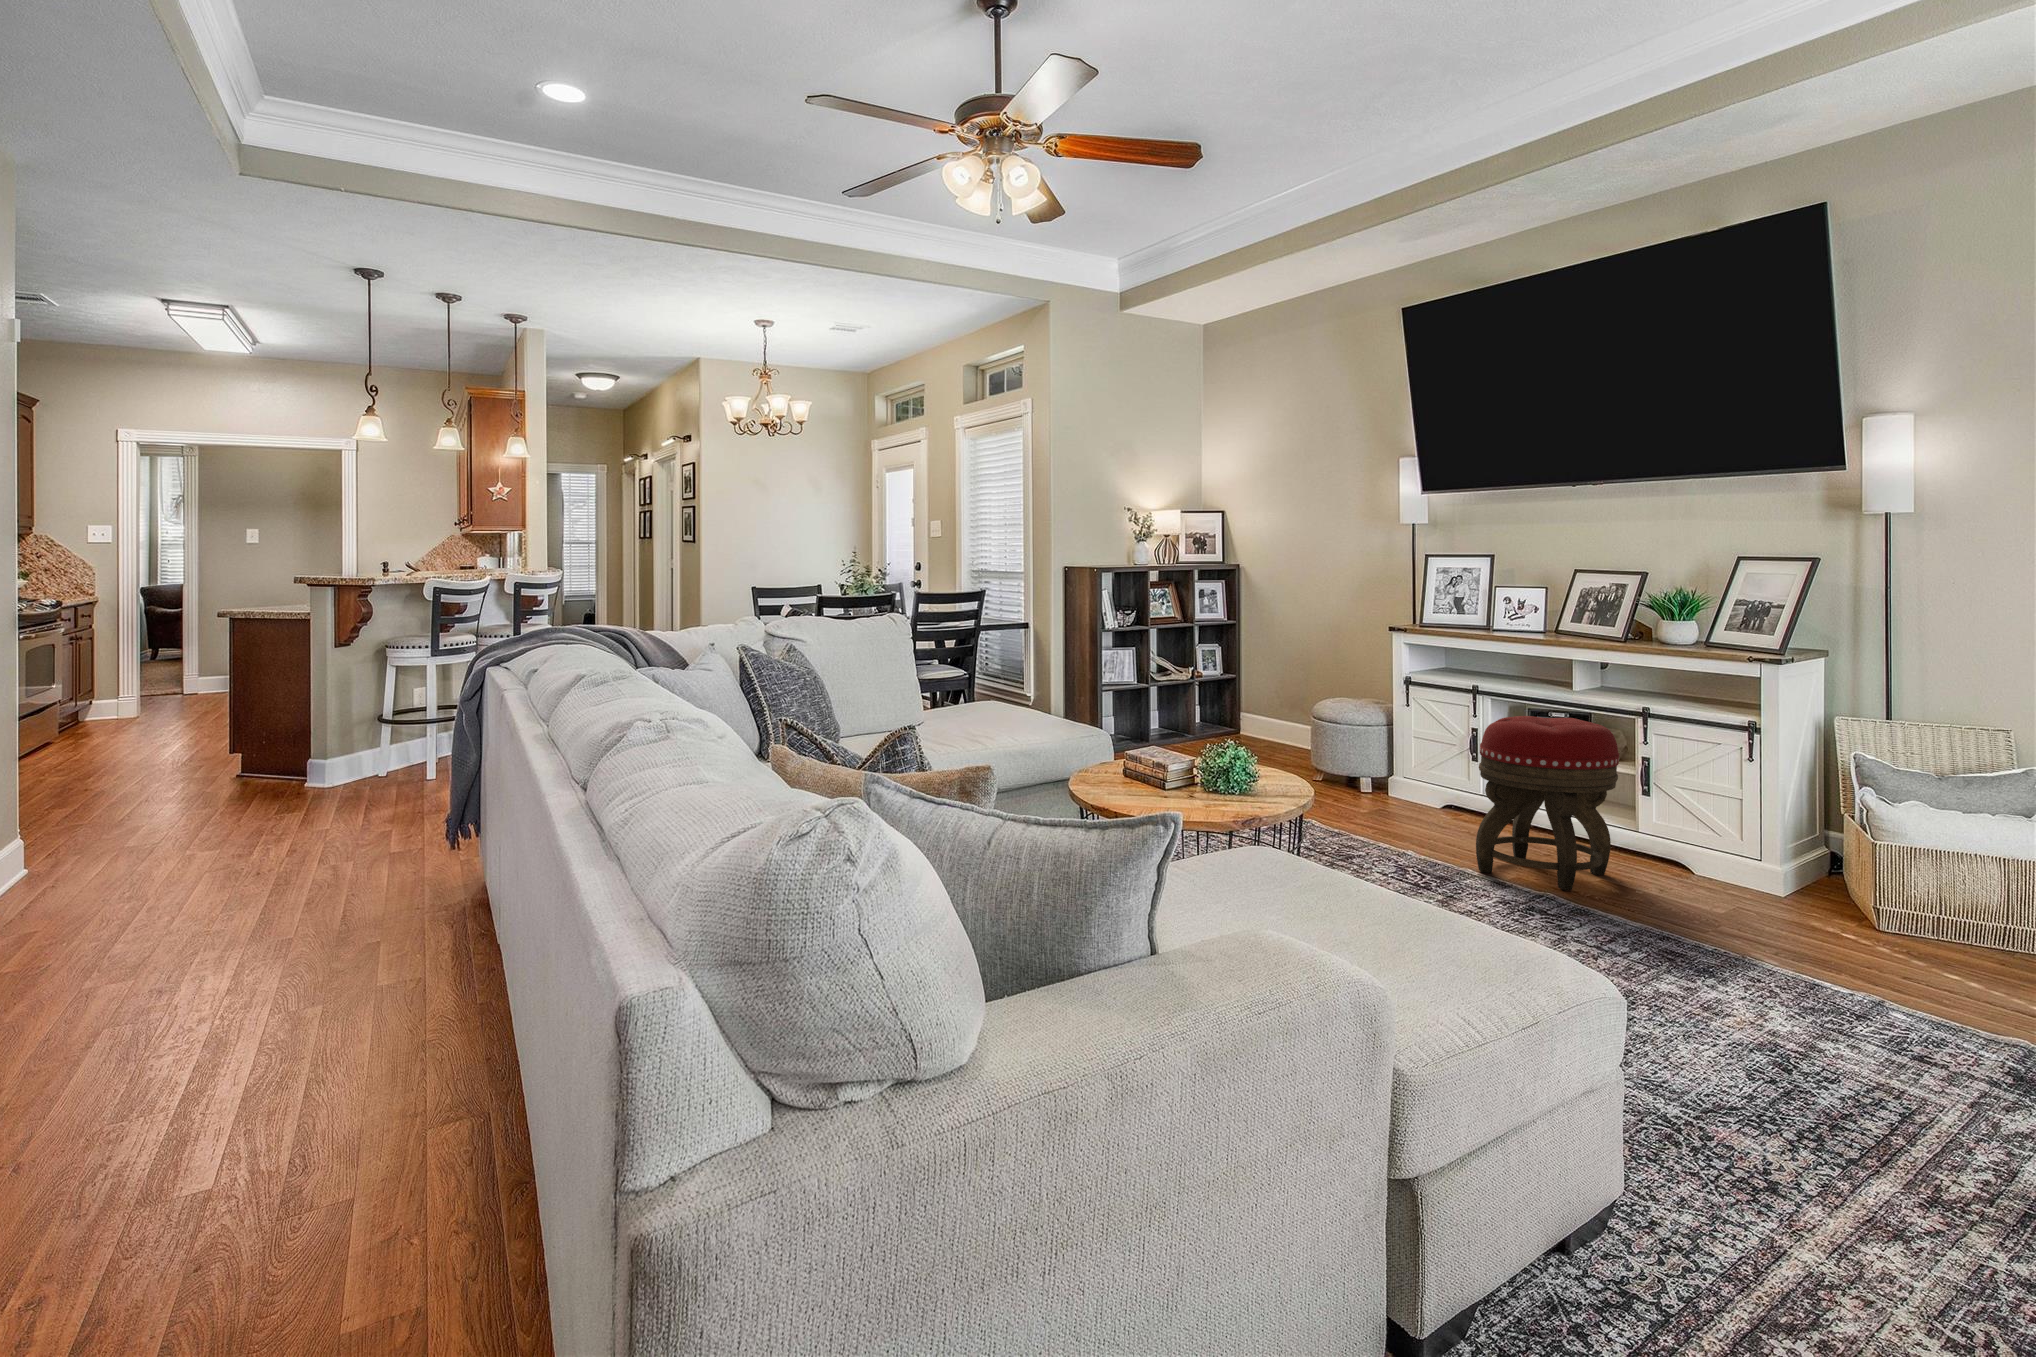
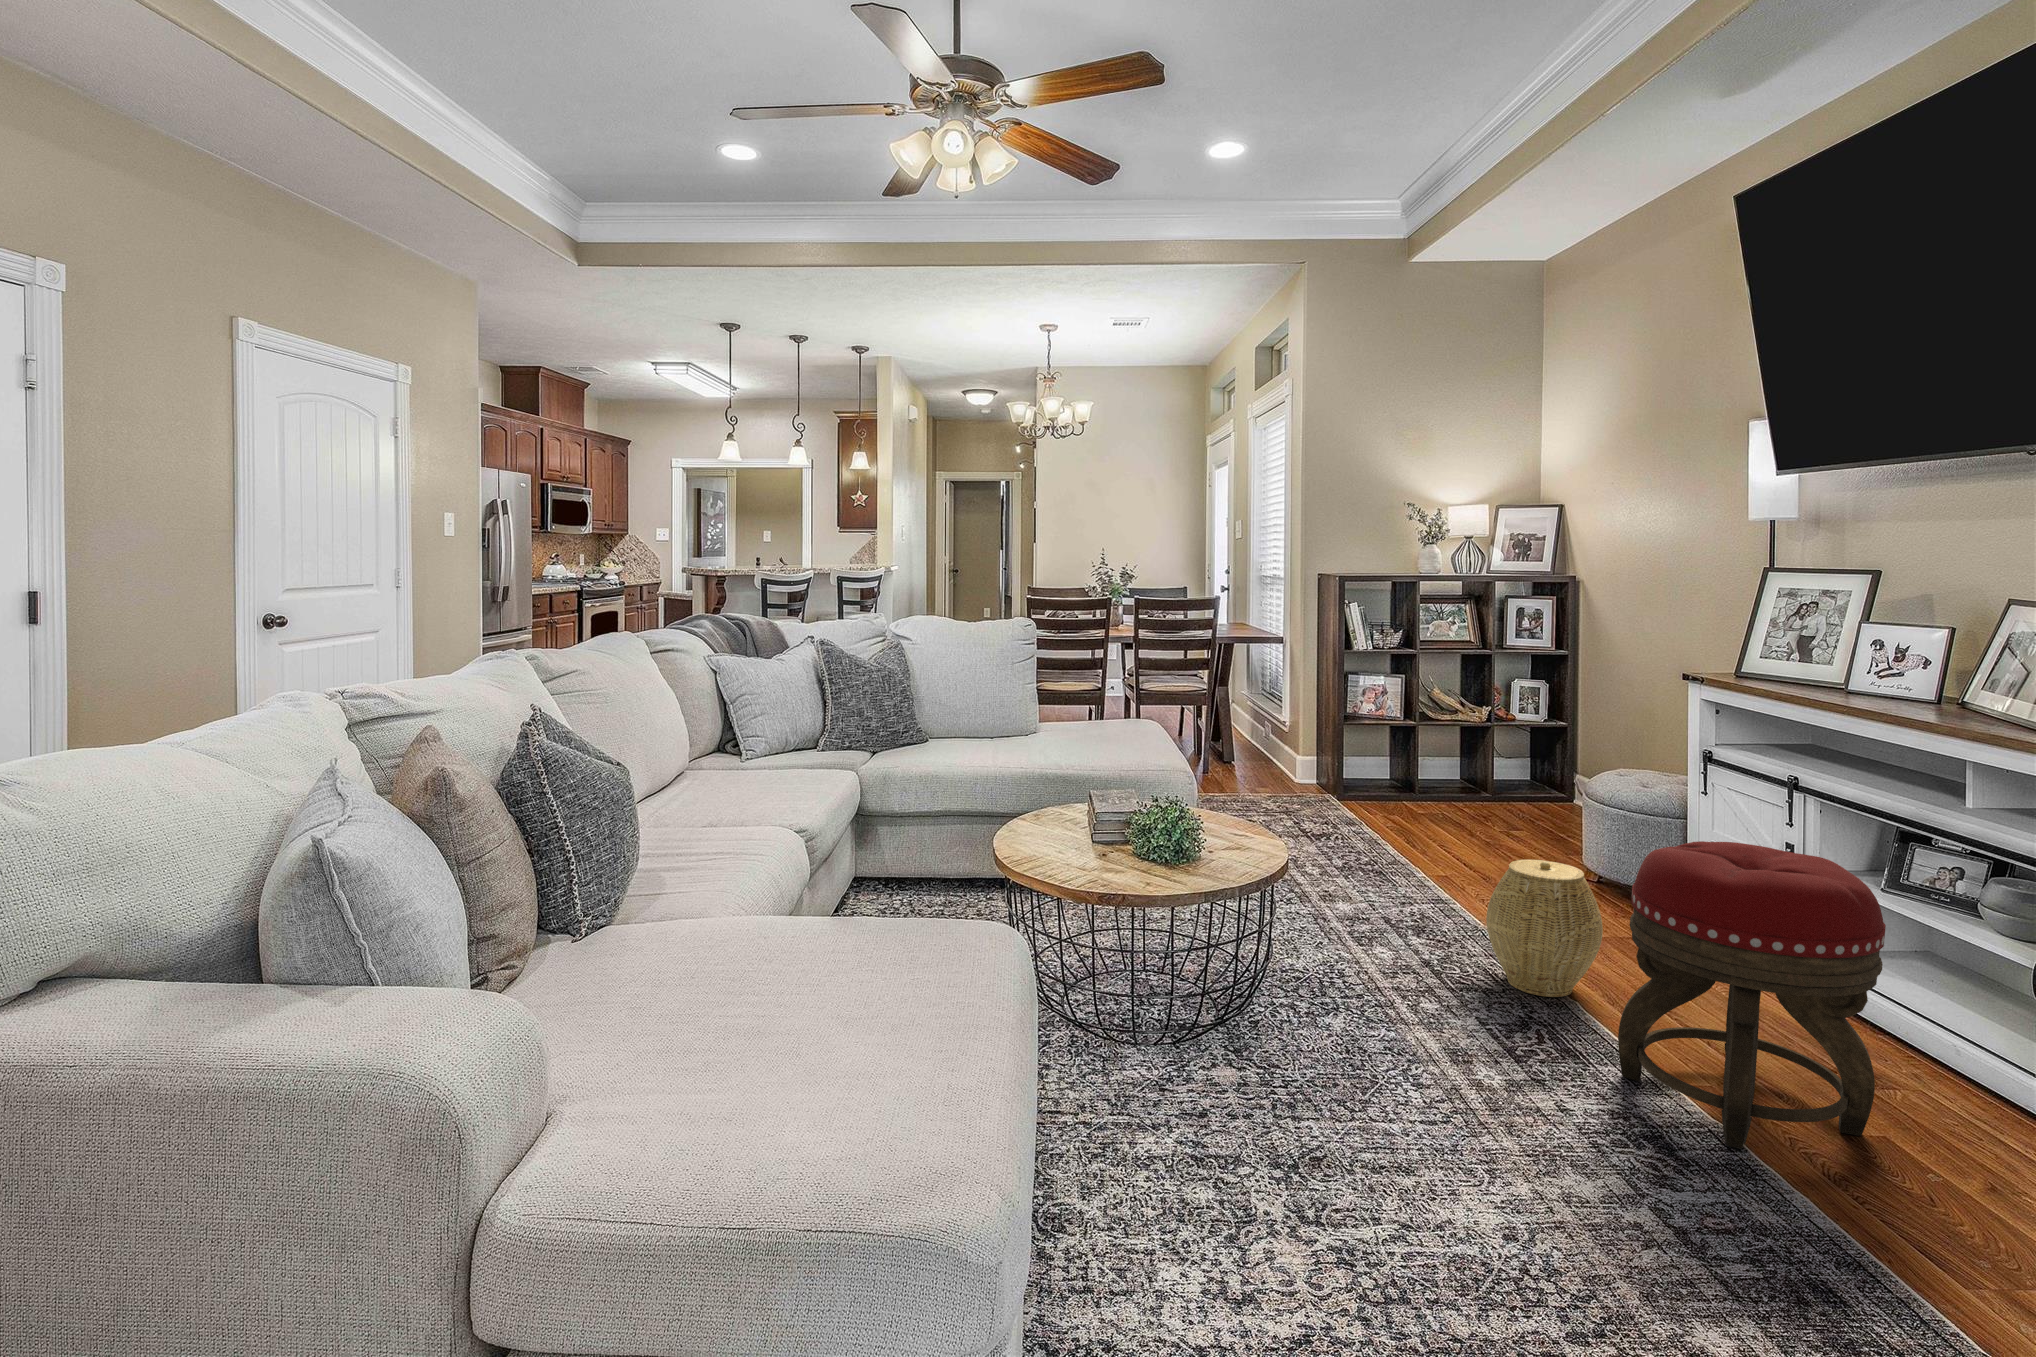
woven basket: none [1343,752,1419,843] -> present [1486,860,1603,997]

